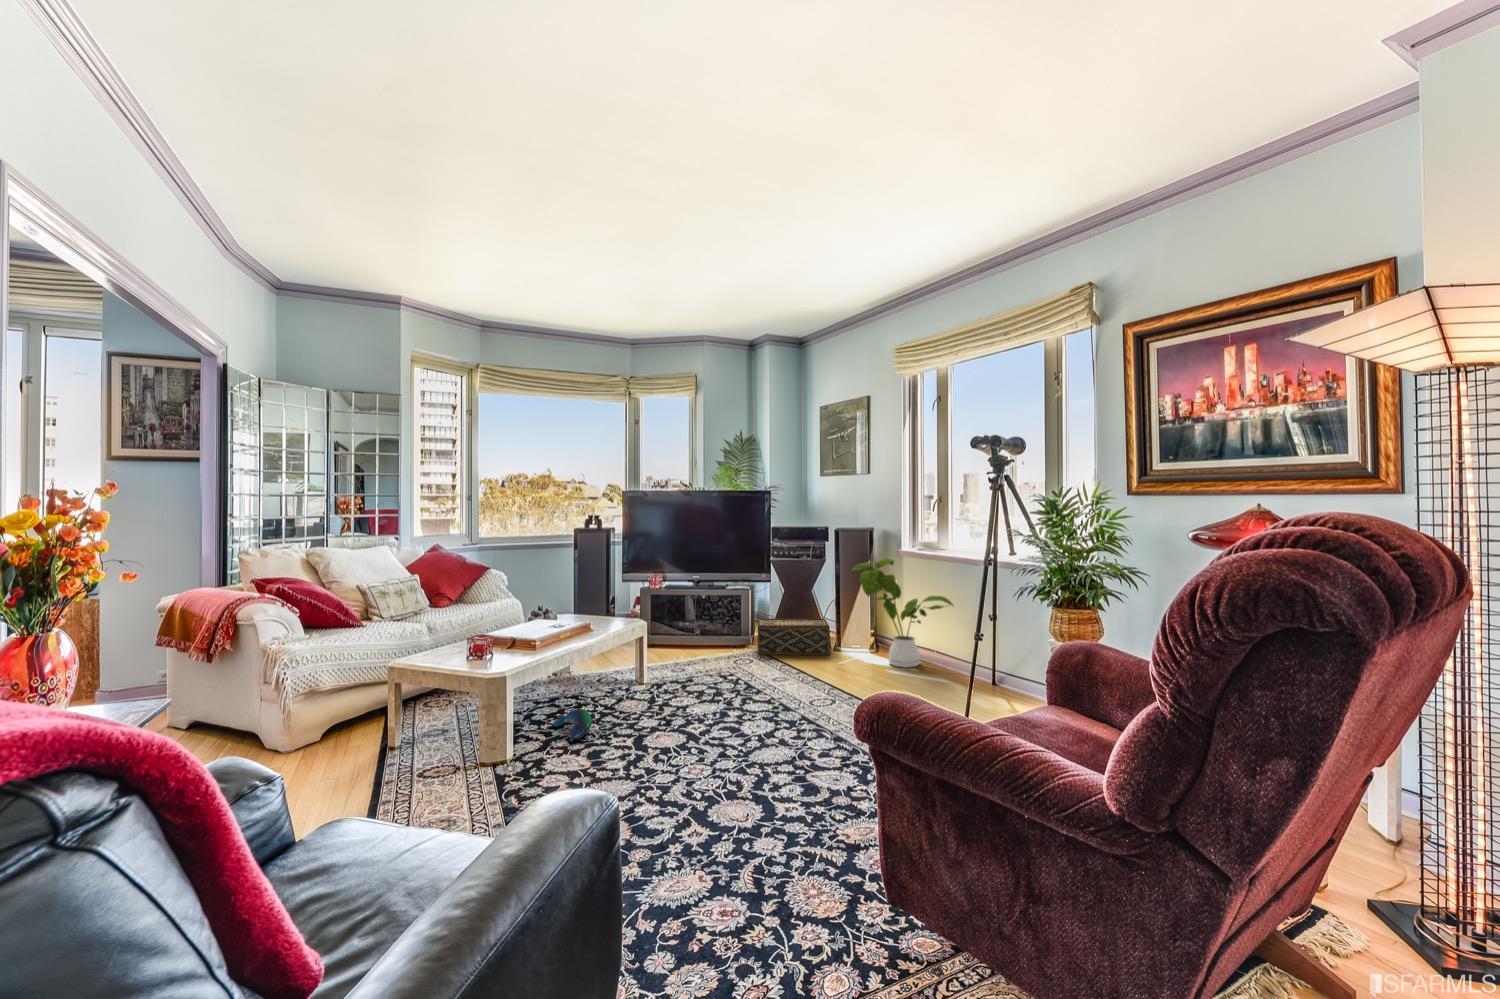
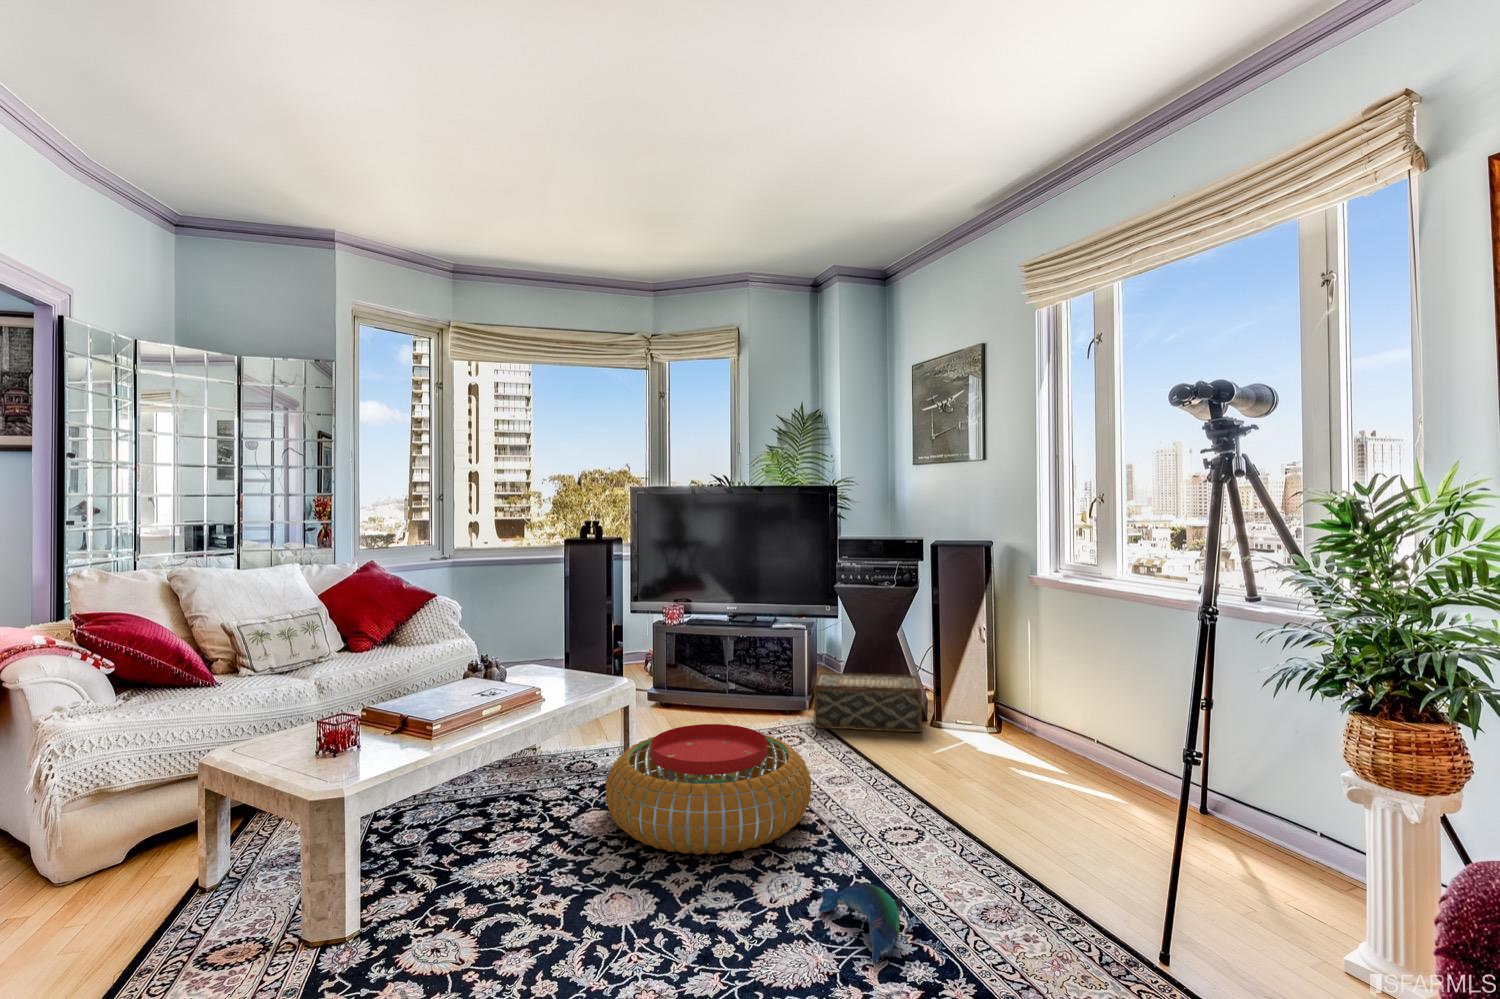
house plant: present [851,559,953,667] -> none [954,593,1125,764]
pouf: none [637,645,767,717] -> present [606,724,811,855]
plush toy: present [553,709,595,742] -> present [819,883,903,964]

